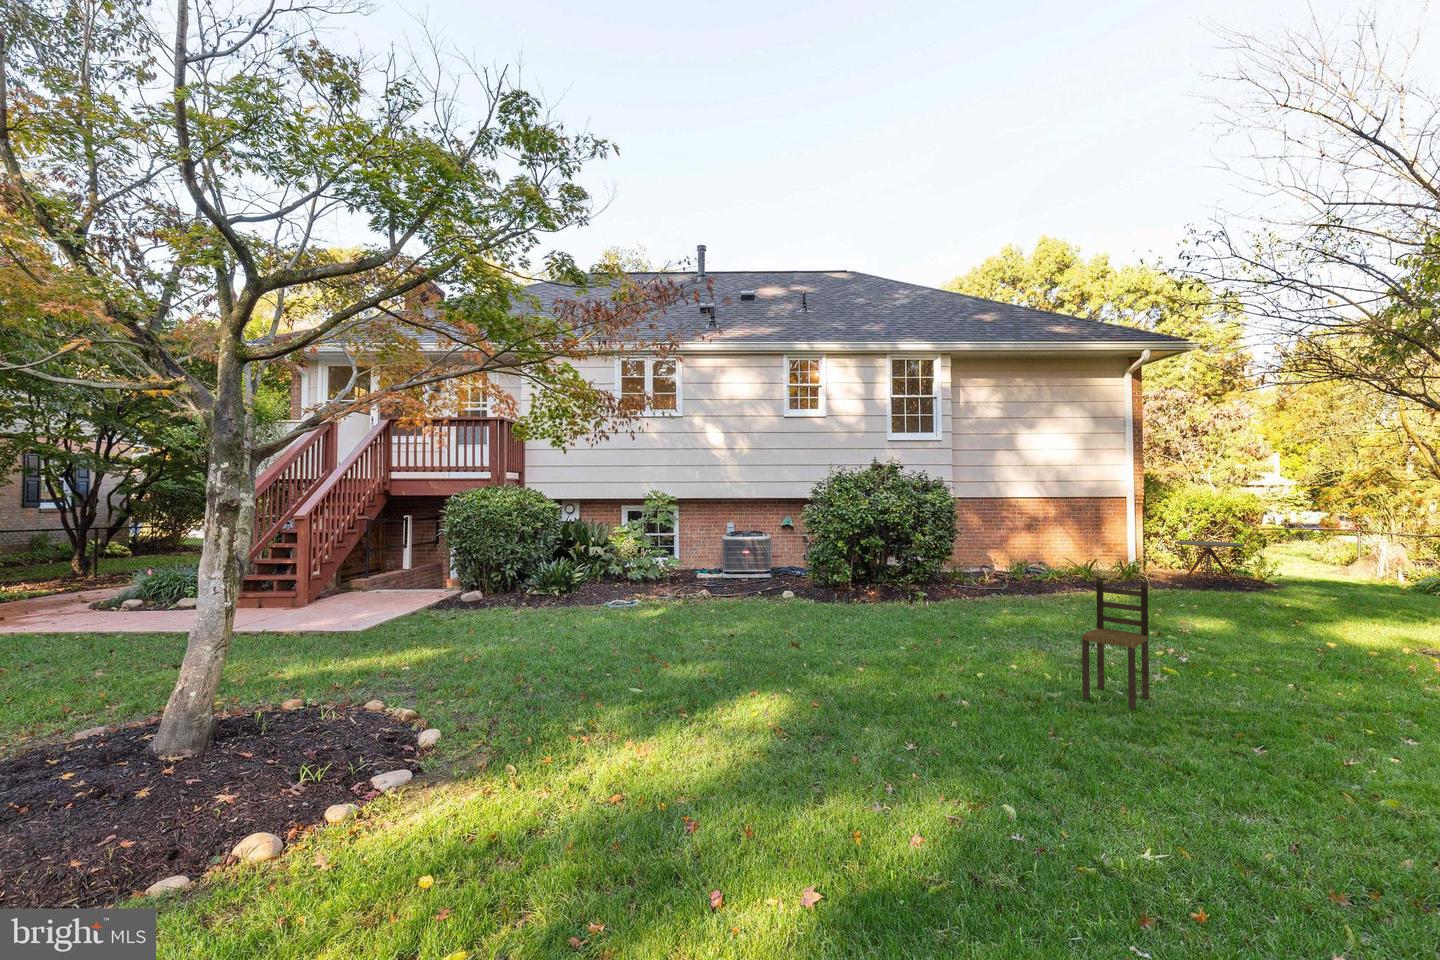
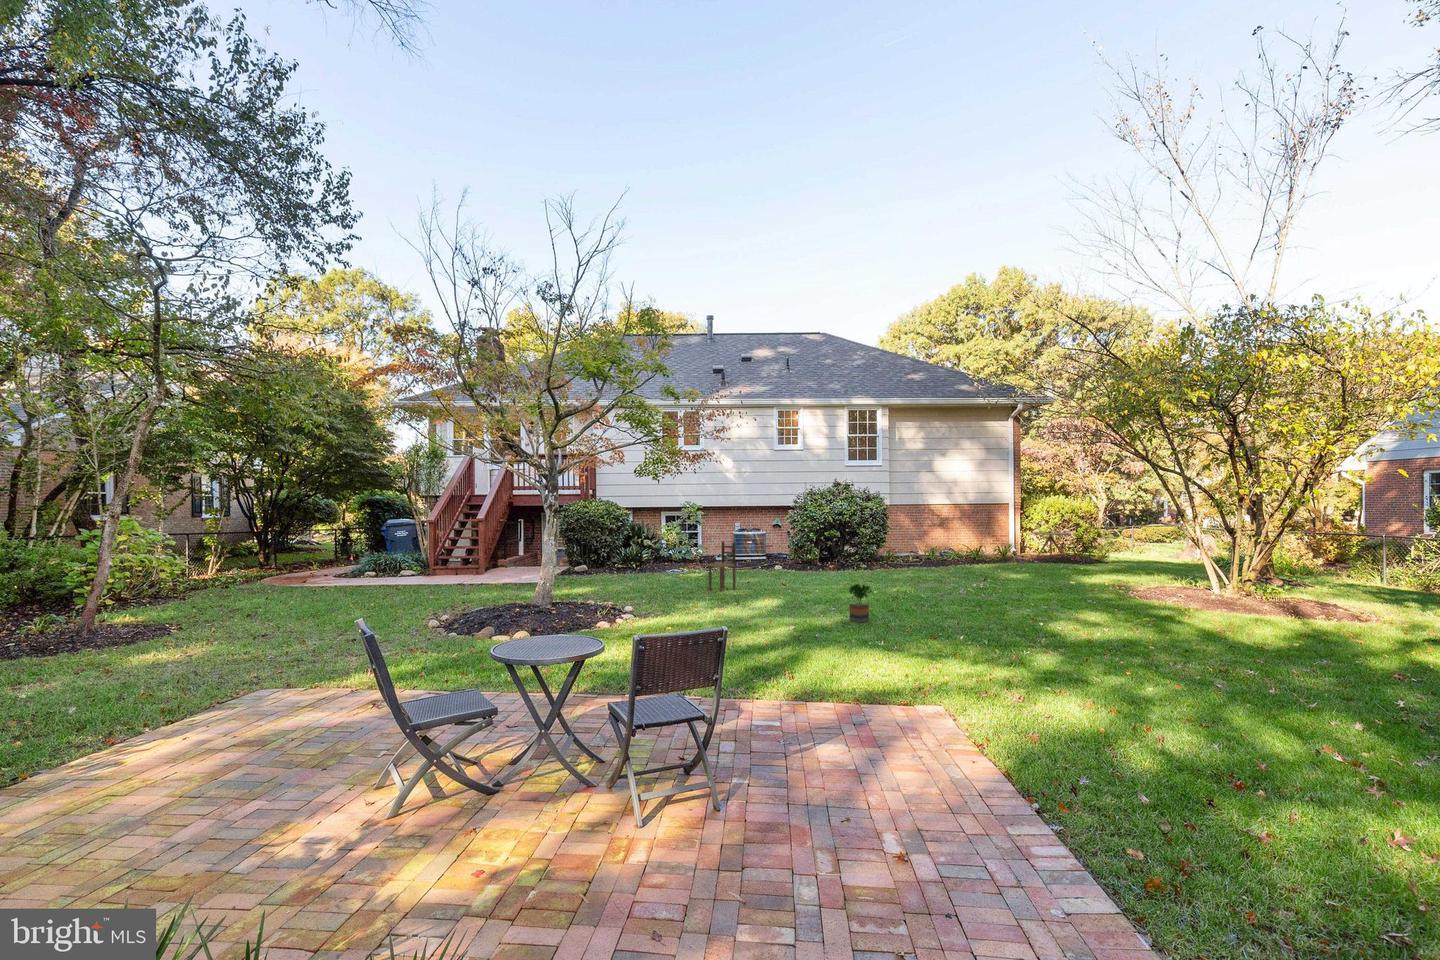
chair: present [1082,578,1149,709] -> present [709,542,736,591]
potted tree: none [993,734,1079,880] -> present [849,584,872,622]

